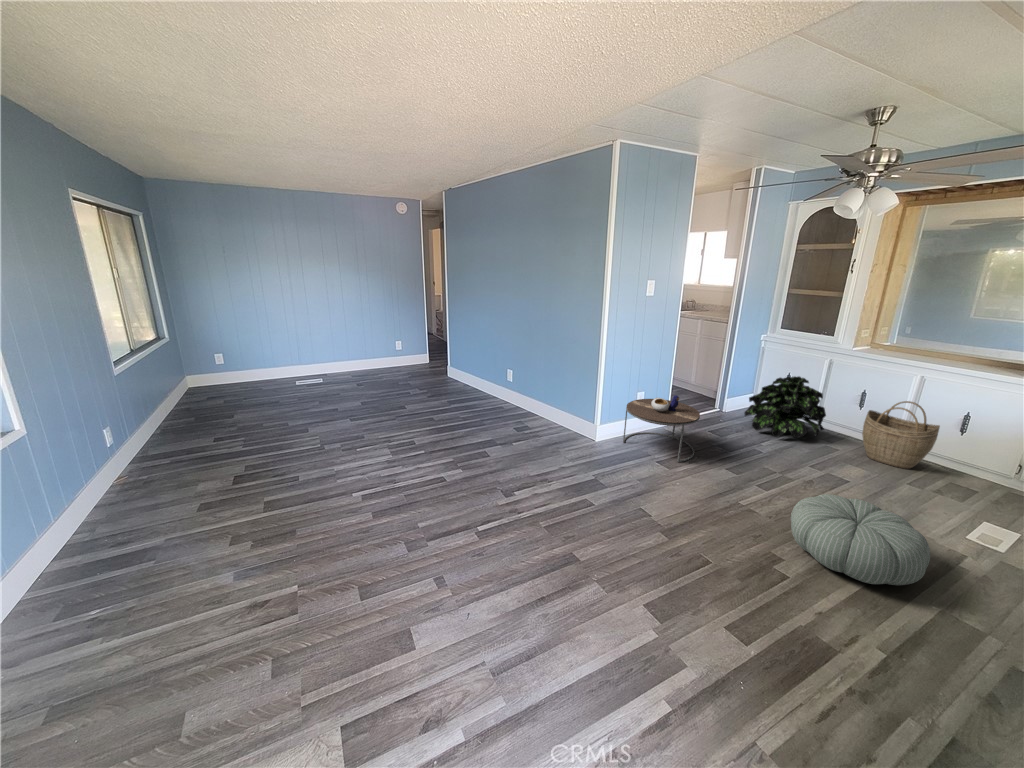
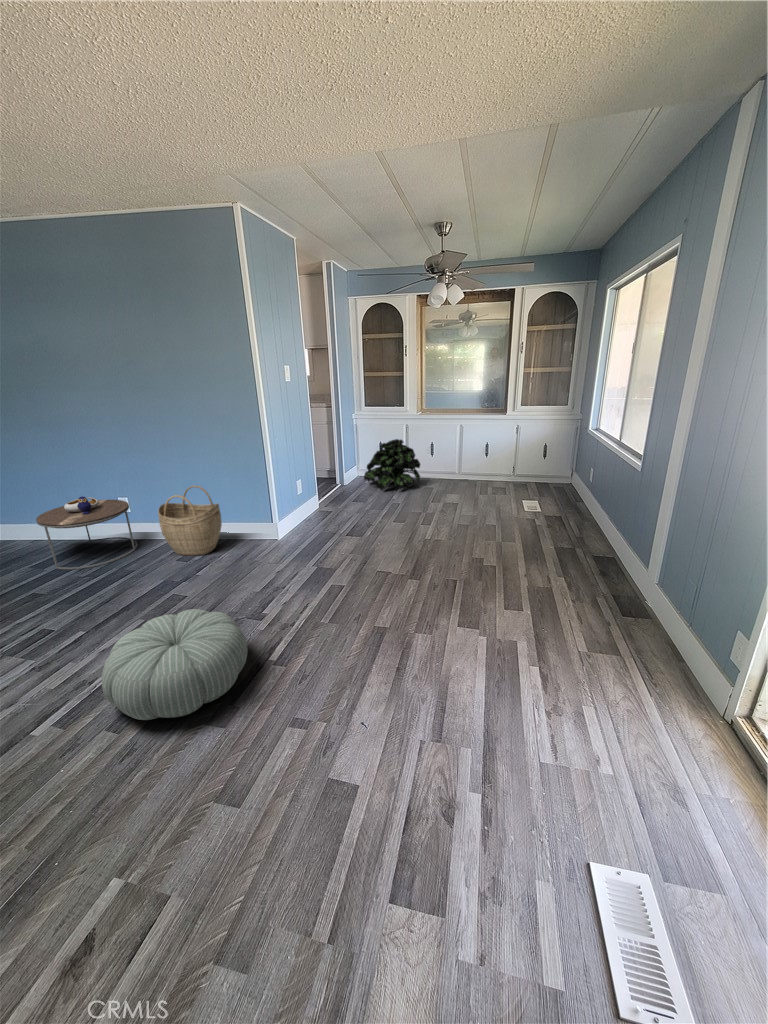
side table: present [623,395,700,462] -> present [36,496,137,569]
woven basket: present [862,401,940,469] -> present [158,486,222,556]
pouf: present [791,494,930,585] -> present [102,609,248,720]

